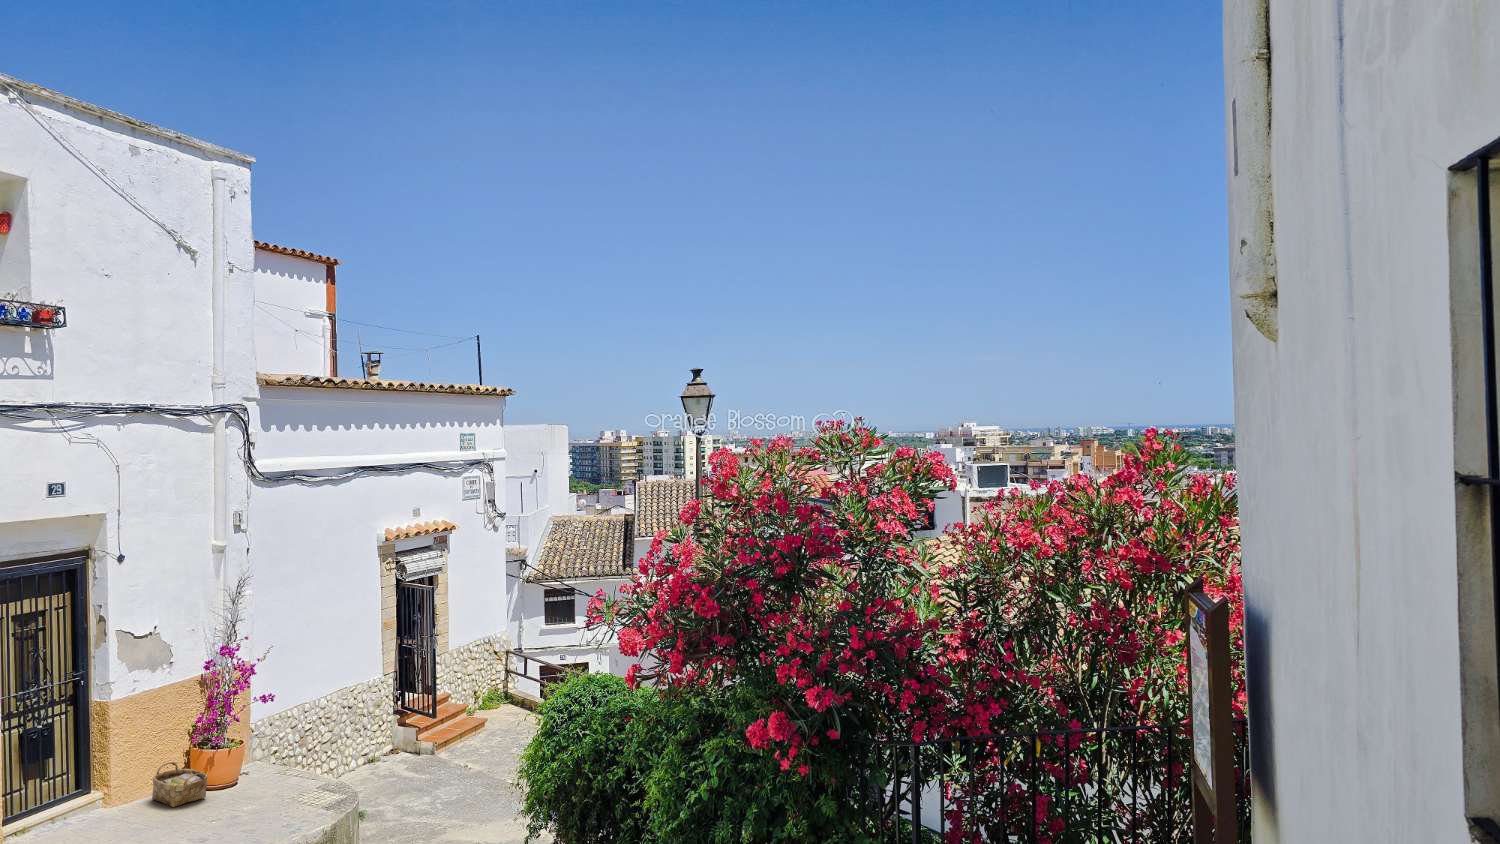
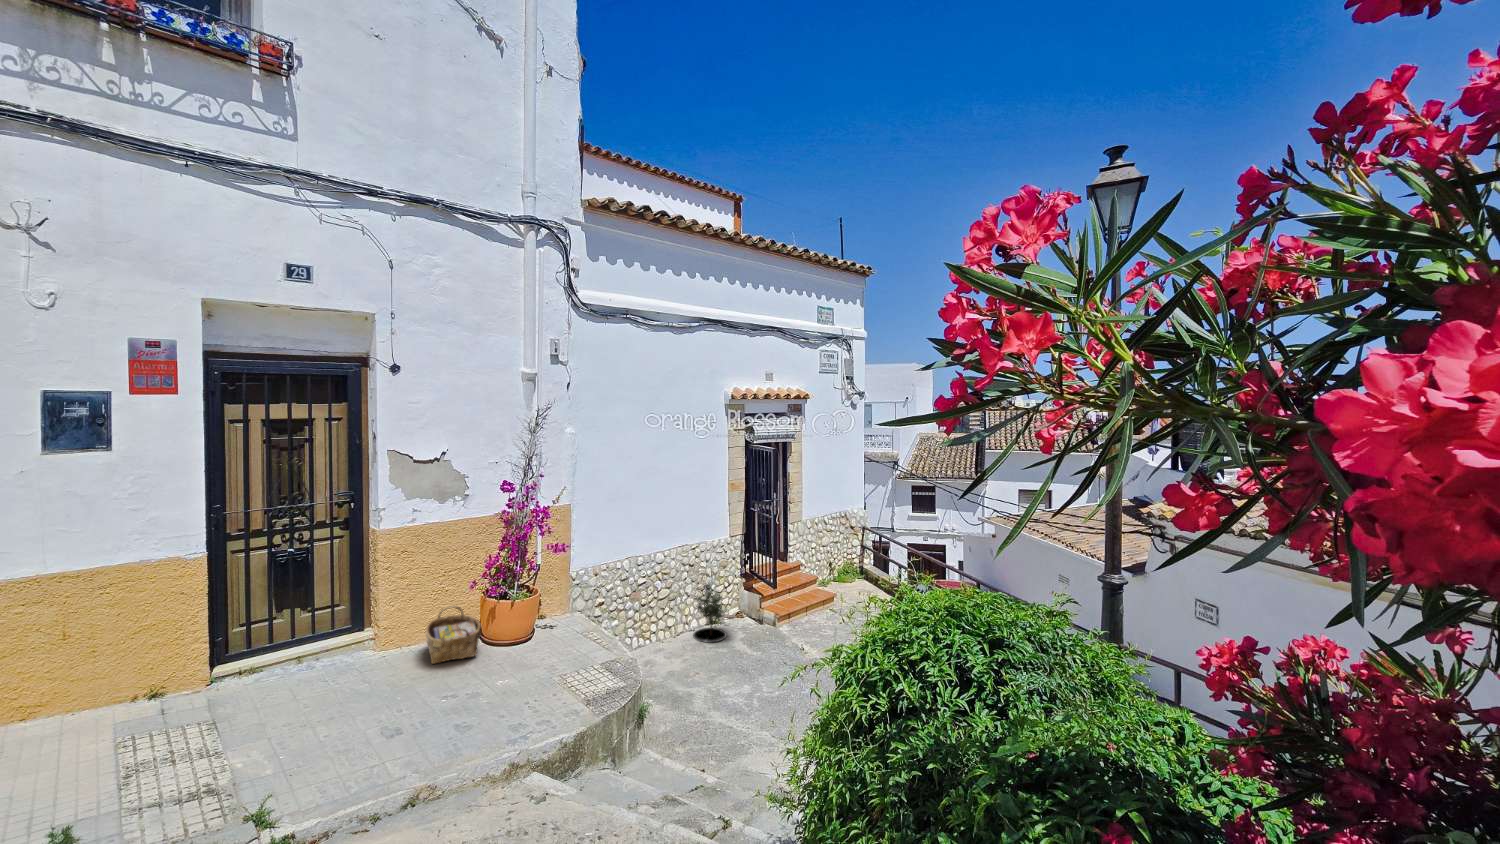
potted tree: none [355,714,393,776] -> present [693,581,727,643]

